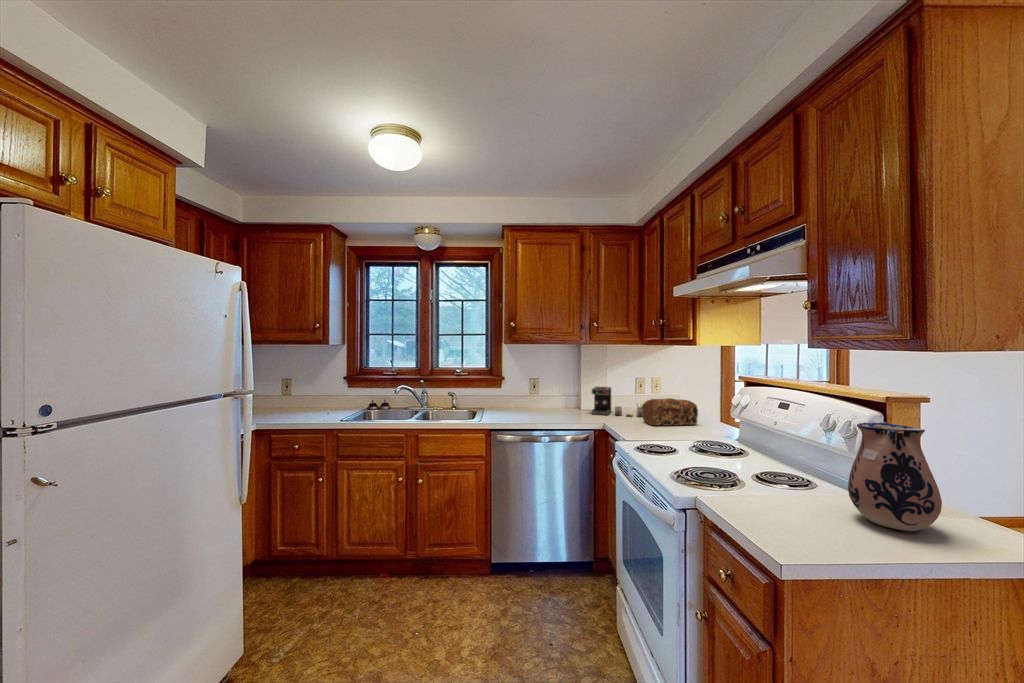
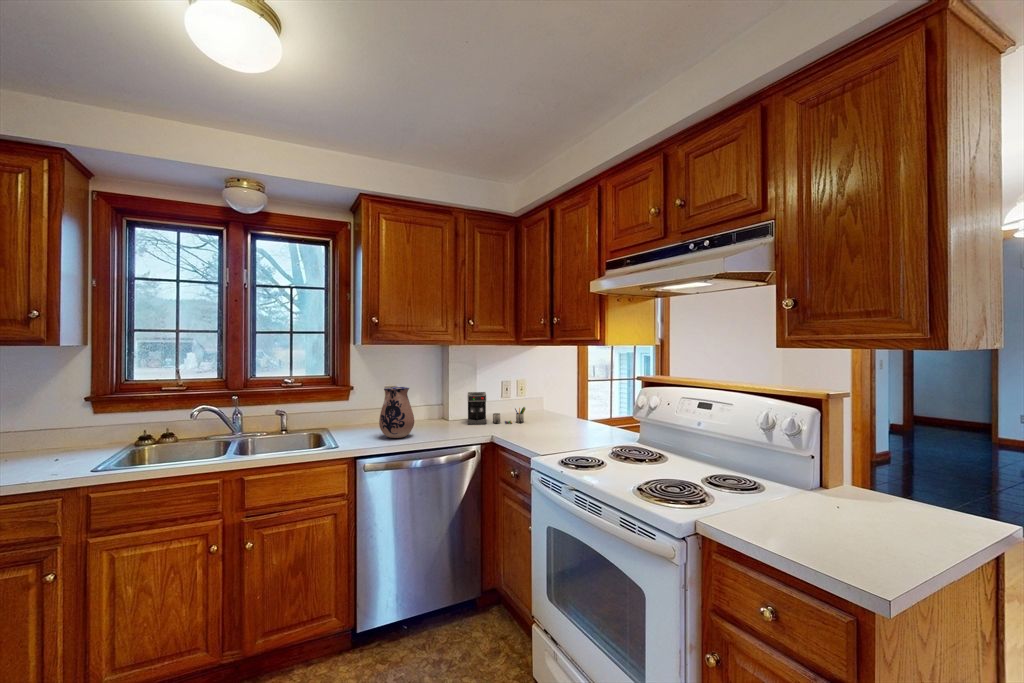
bread loaf: present [642,398,698,426] -> none [527,401,582,432]
ceramic pitcher: present [848,422,942,531] -> present [379,387,414,438]

